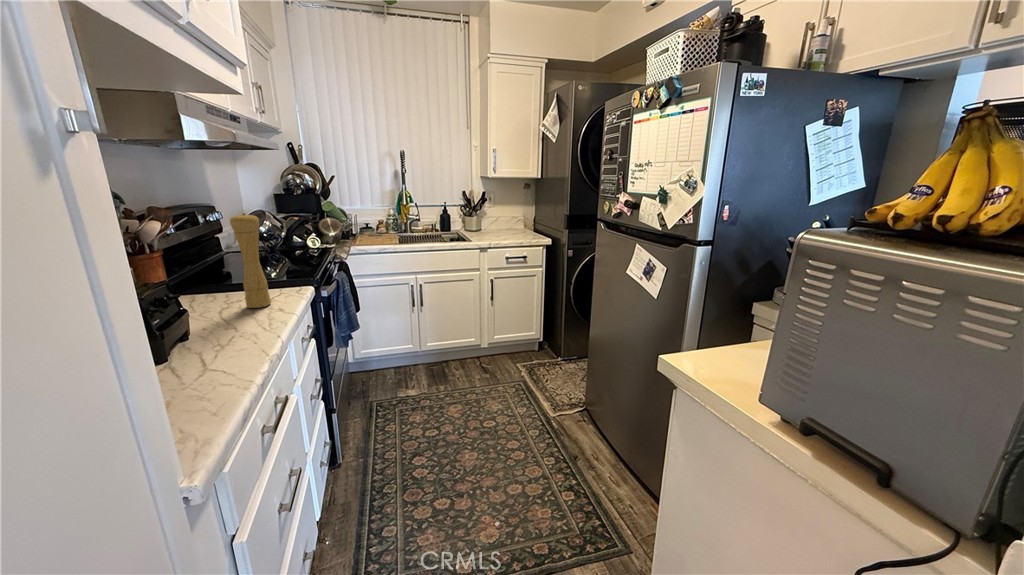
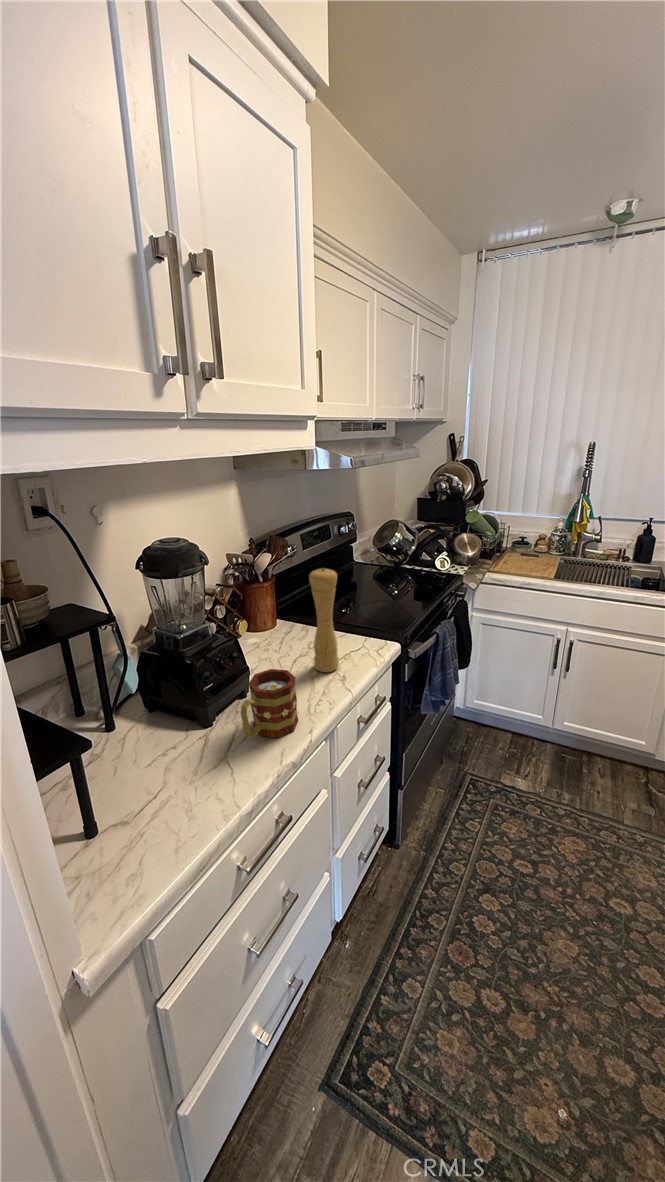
mug: none [209,291,263,348] -> present [241,669,298,738]

